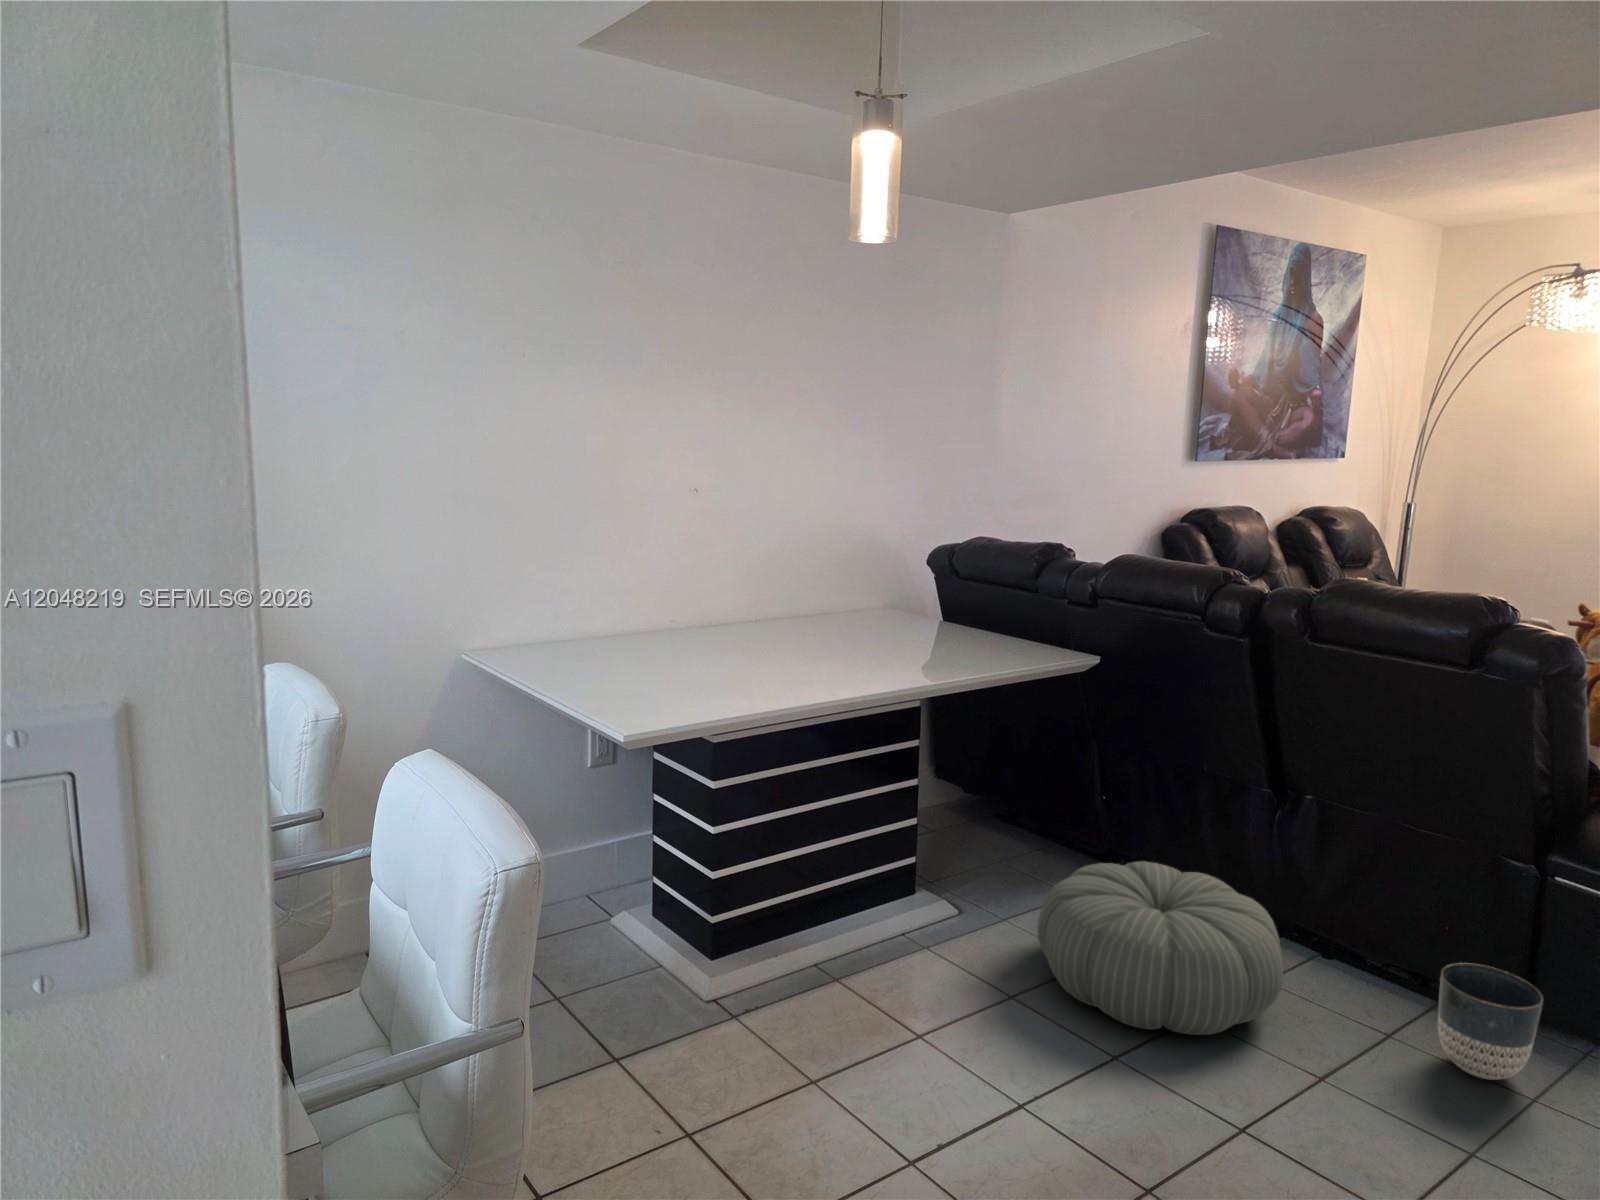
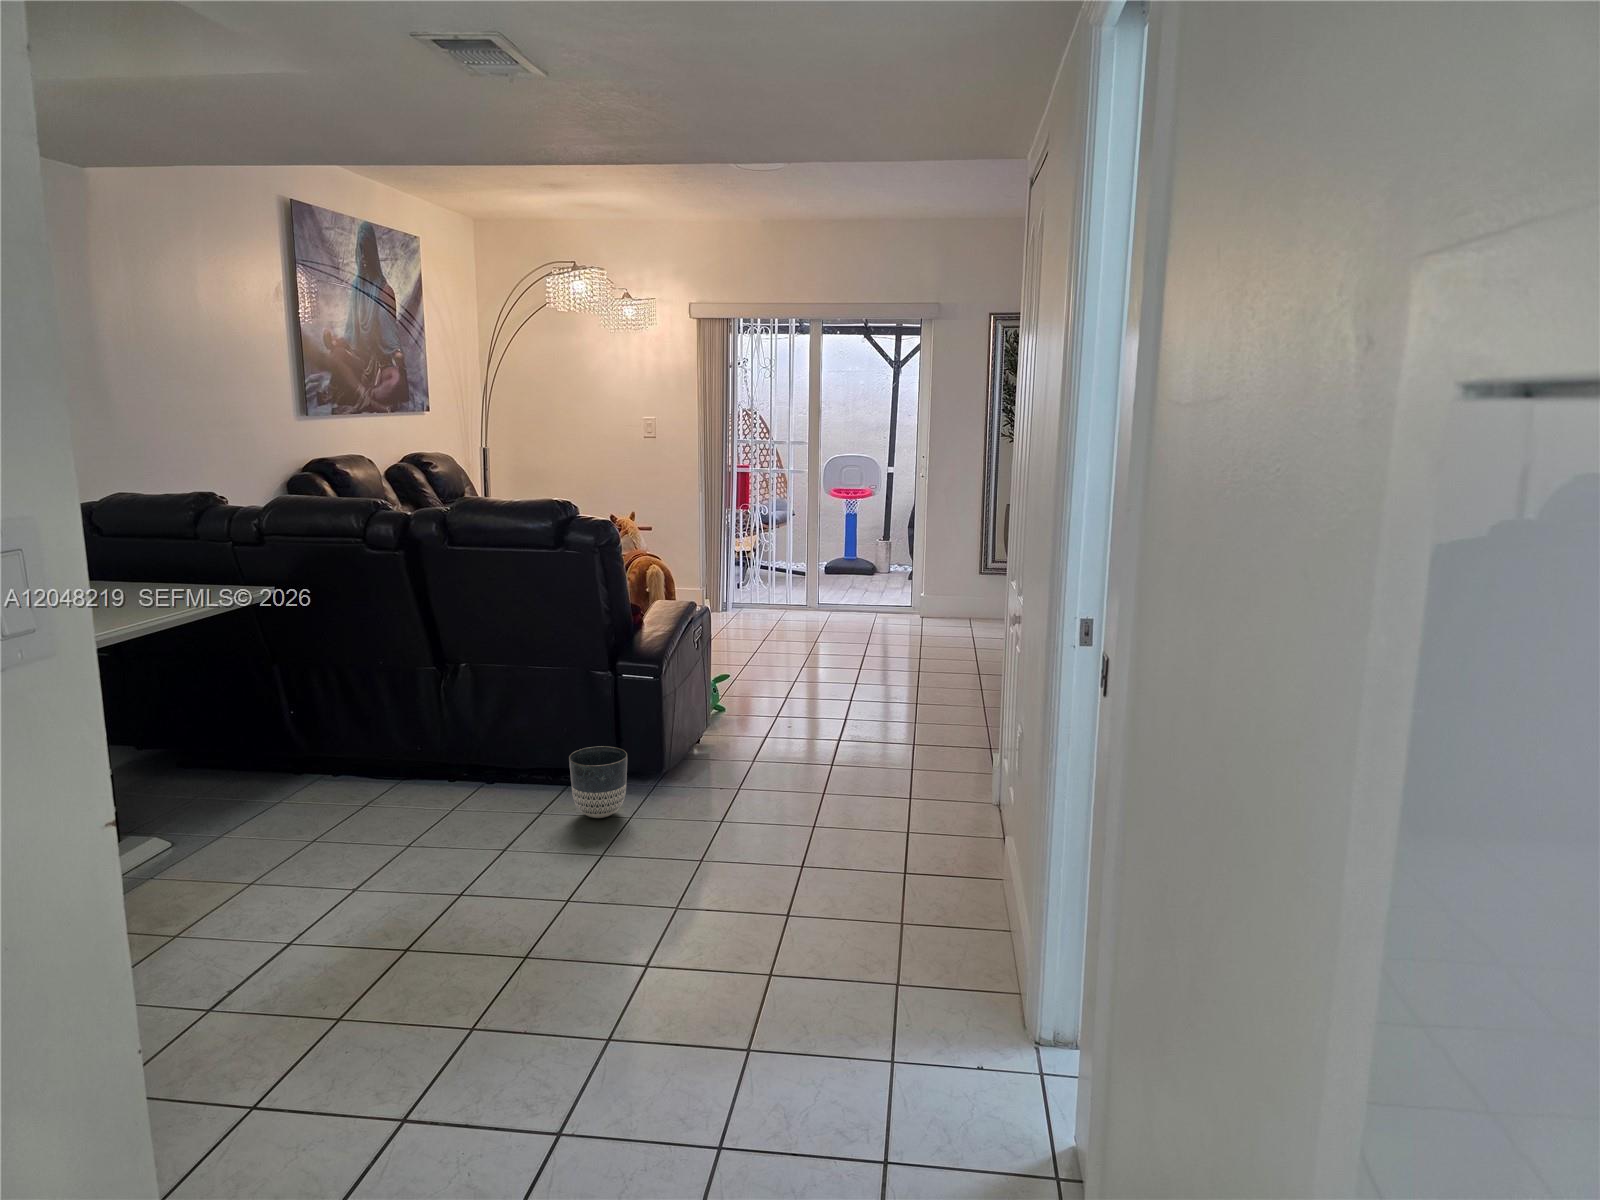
pouf: present [1038,861,1283,1035] -> none [264,746,470,873]

